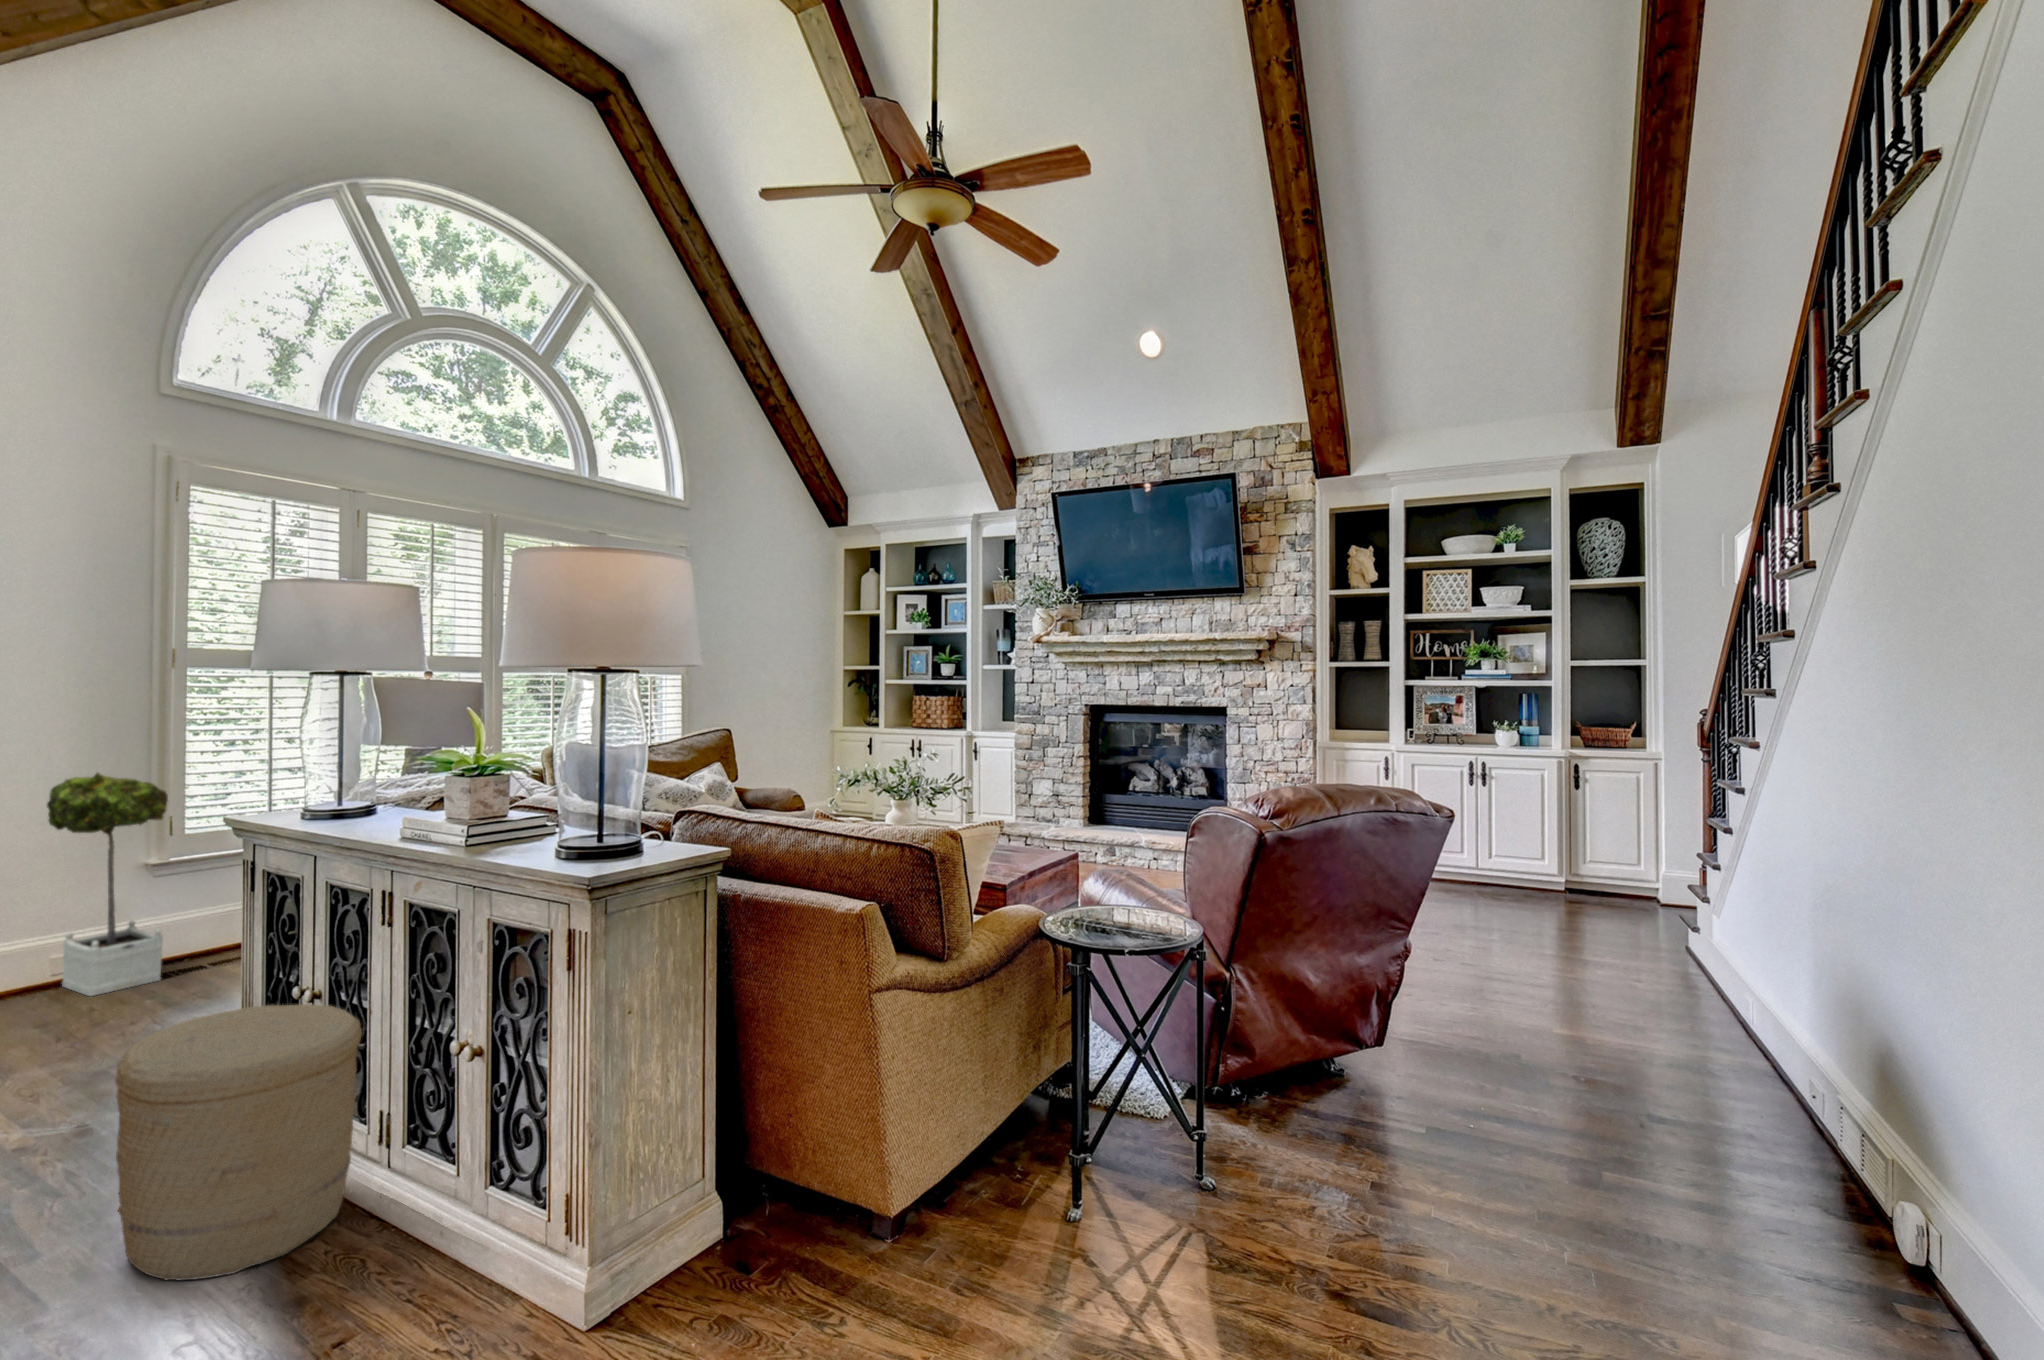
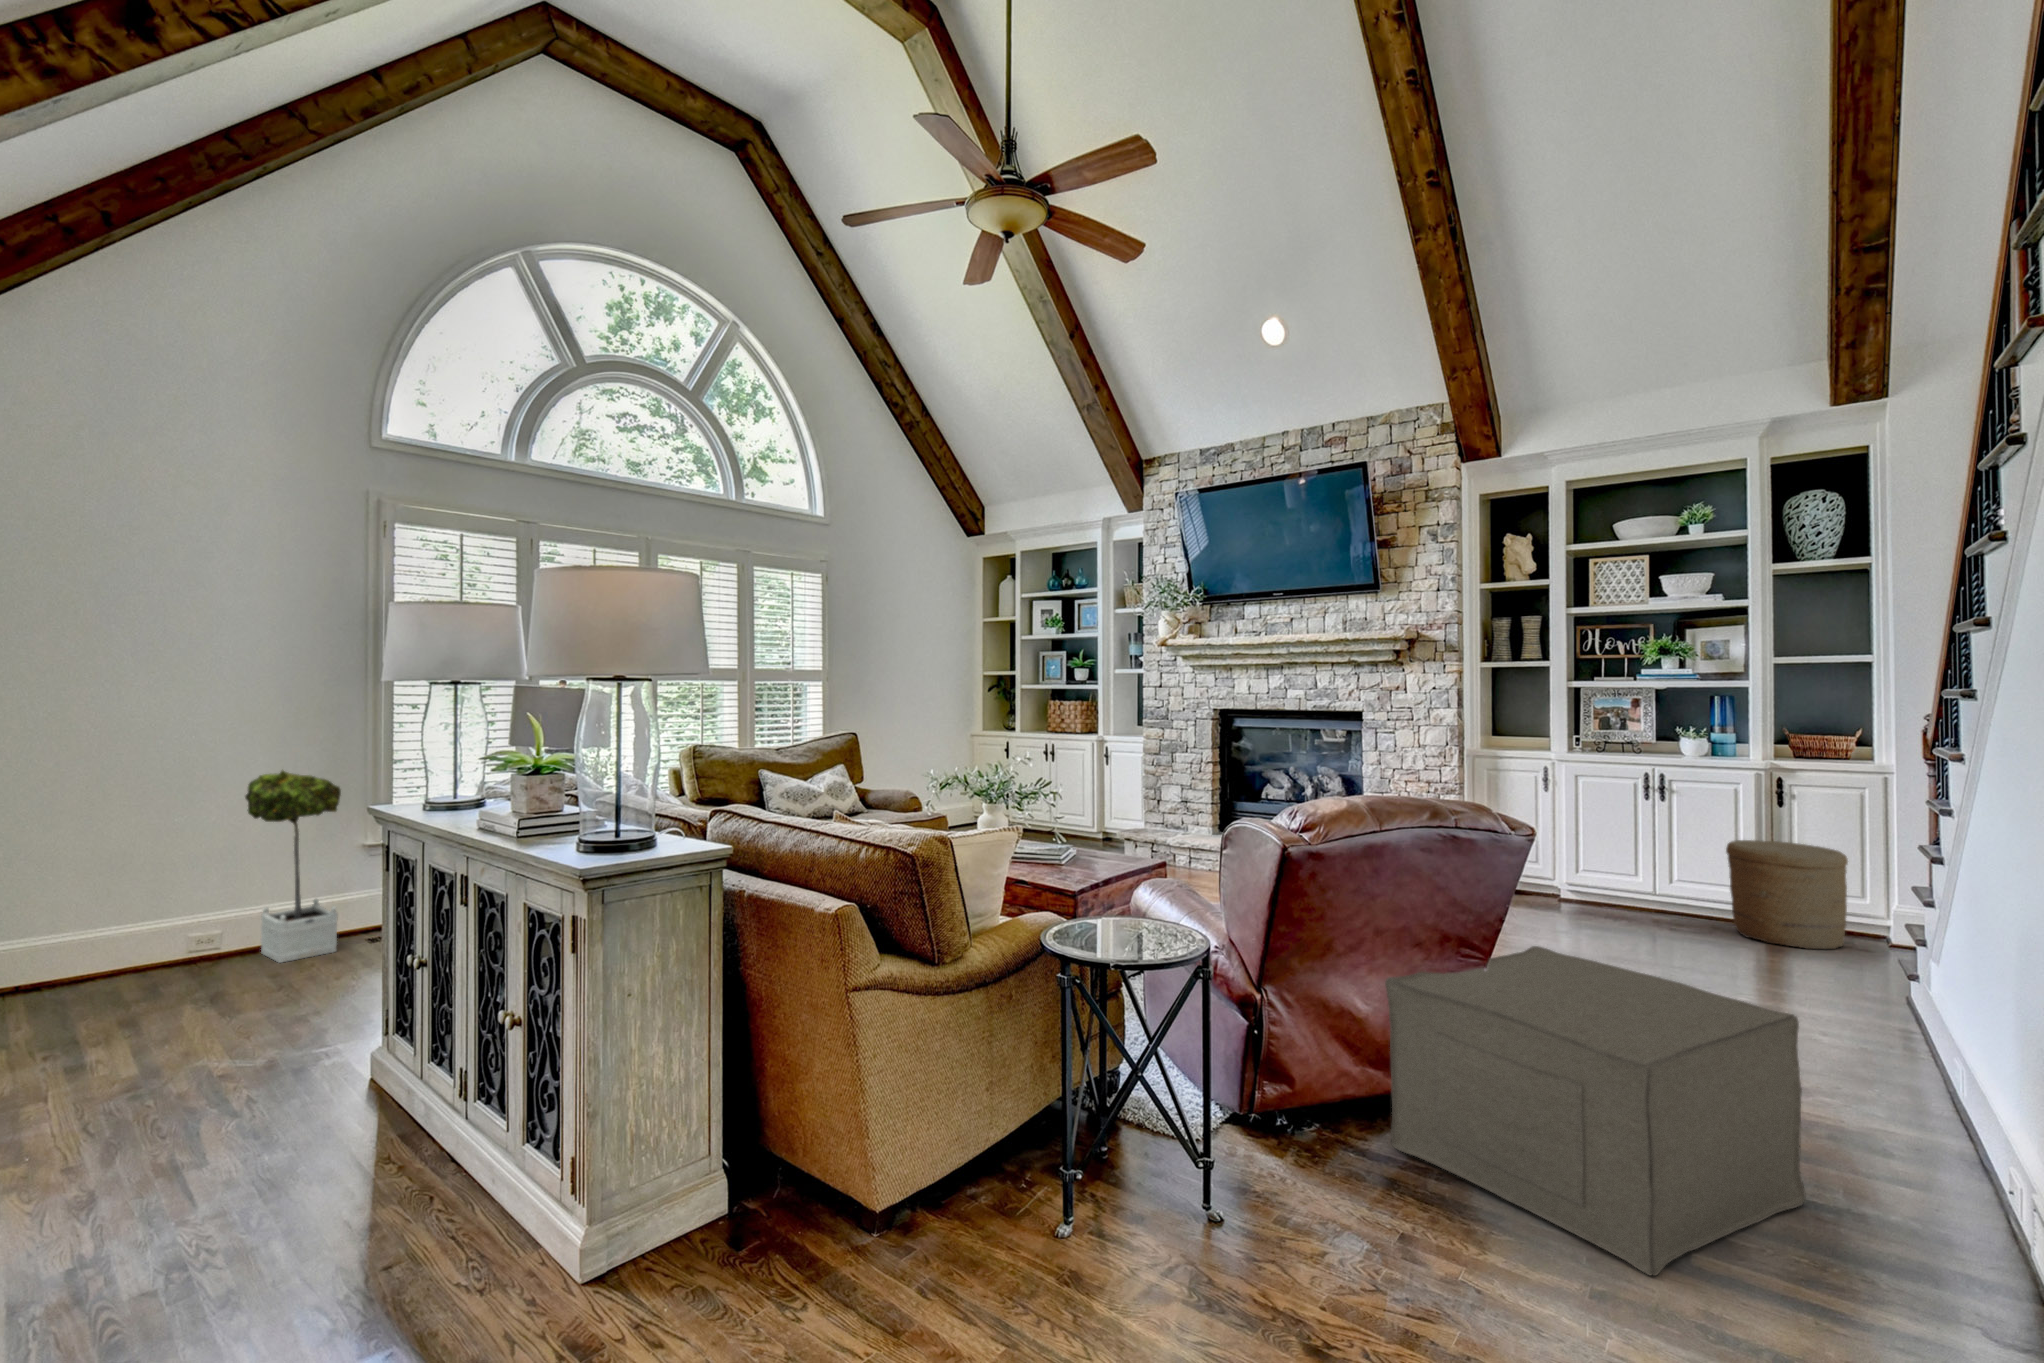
ottoman: none [1336,919,1686,1210] -> present [1385,946,1806,1276]
woven basket: present [115,1004,362,1281] -> present [1726,840,1848,949]

